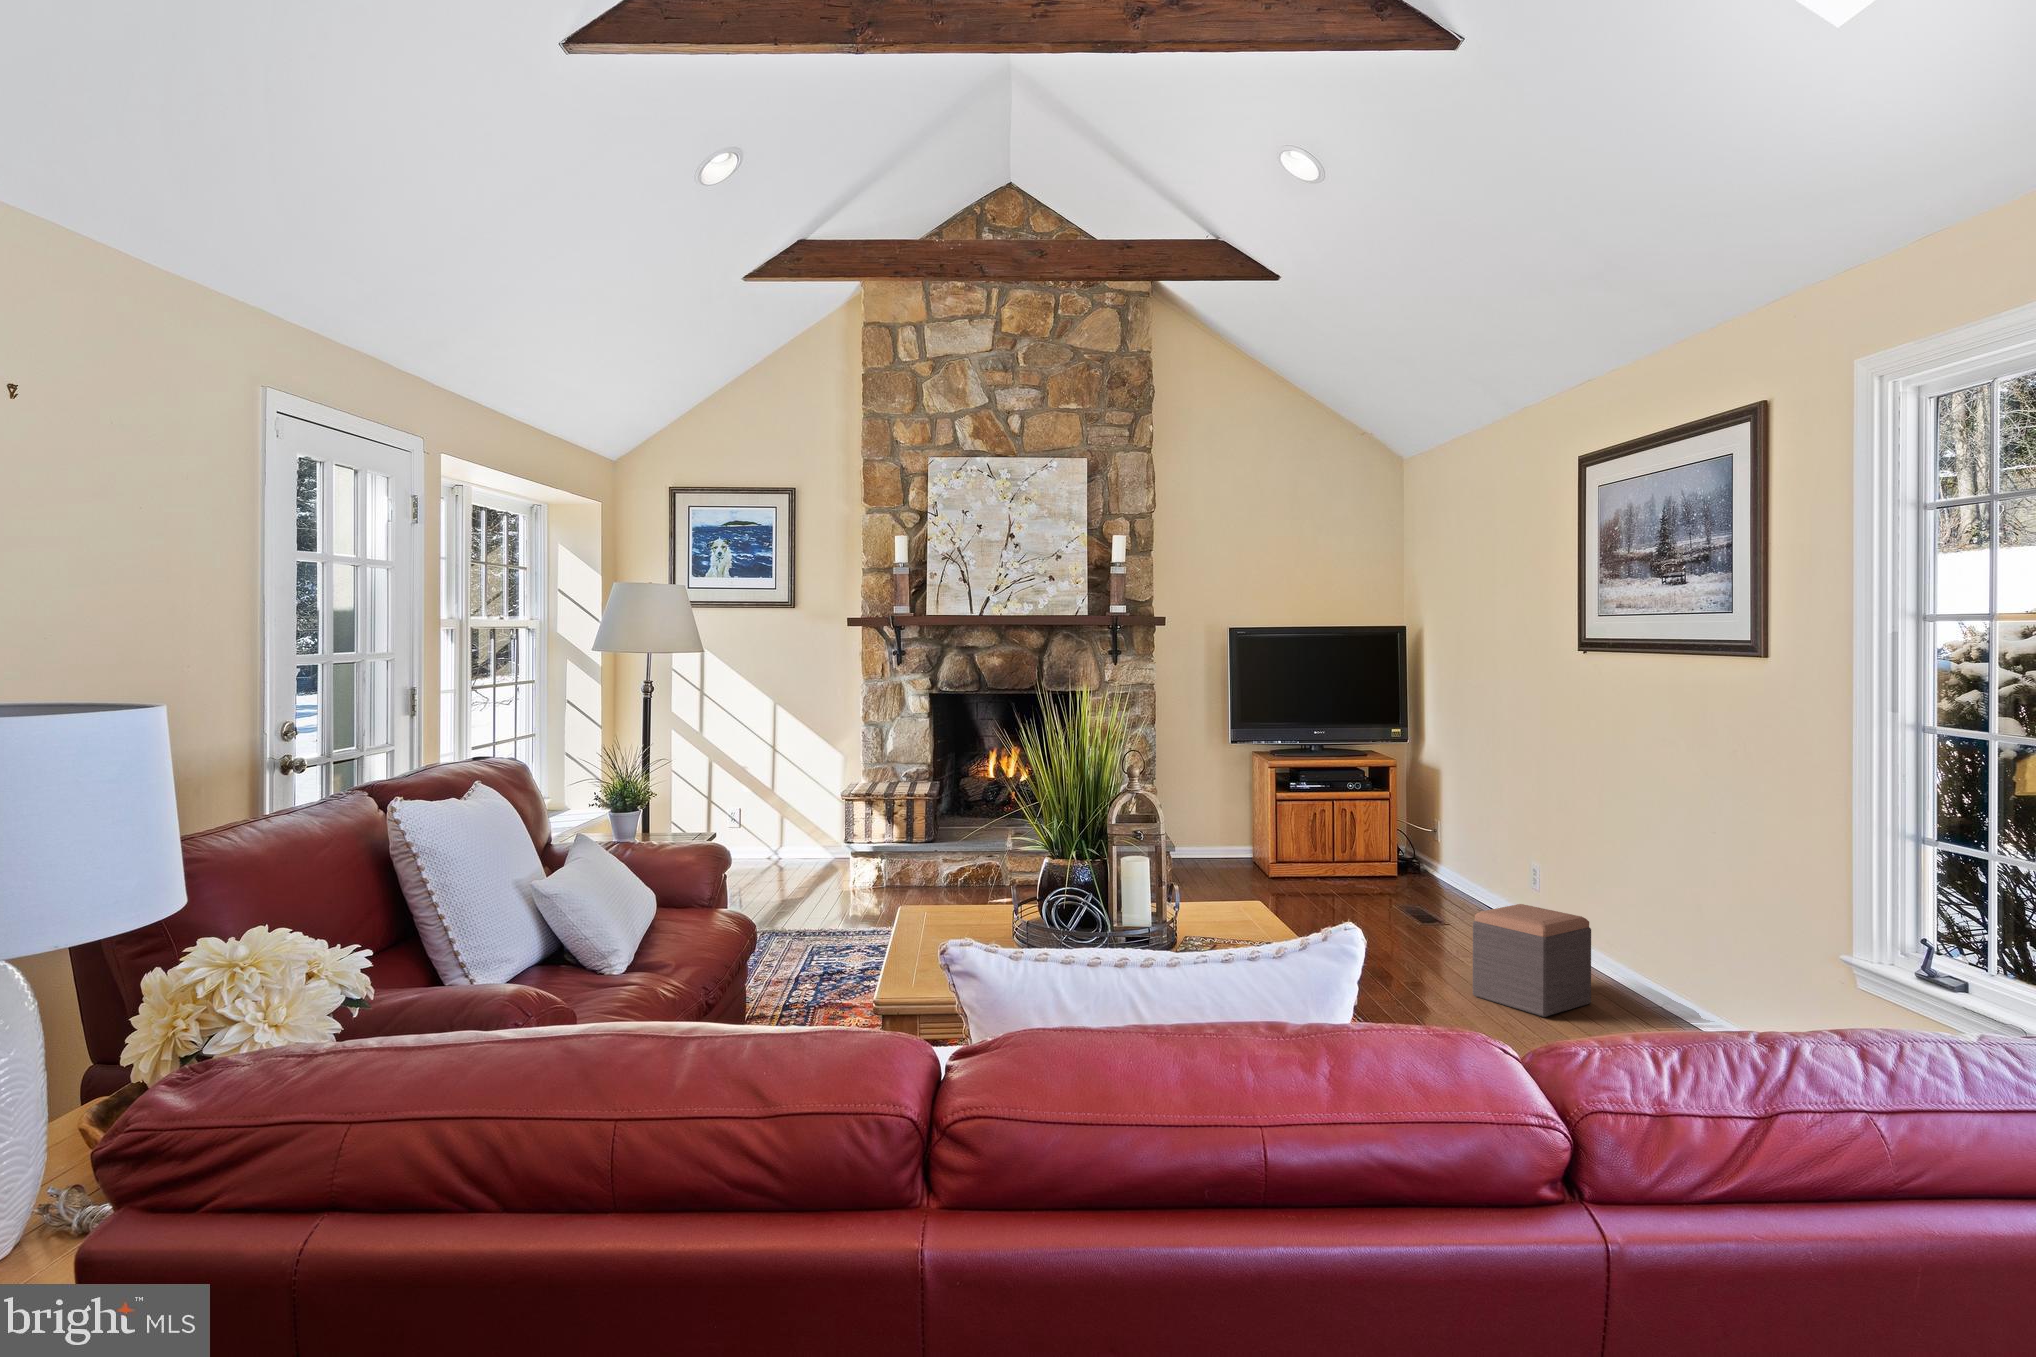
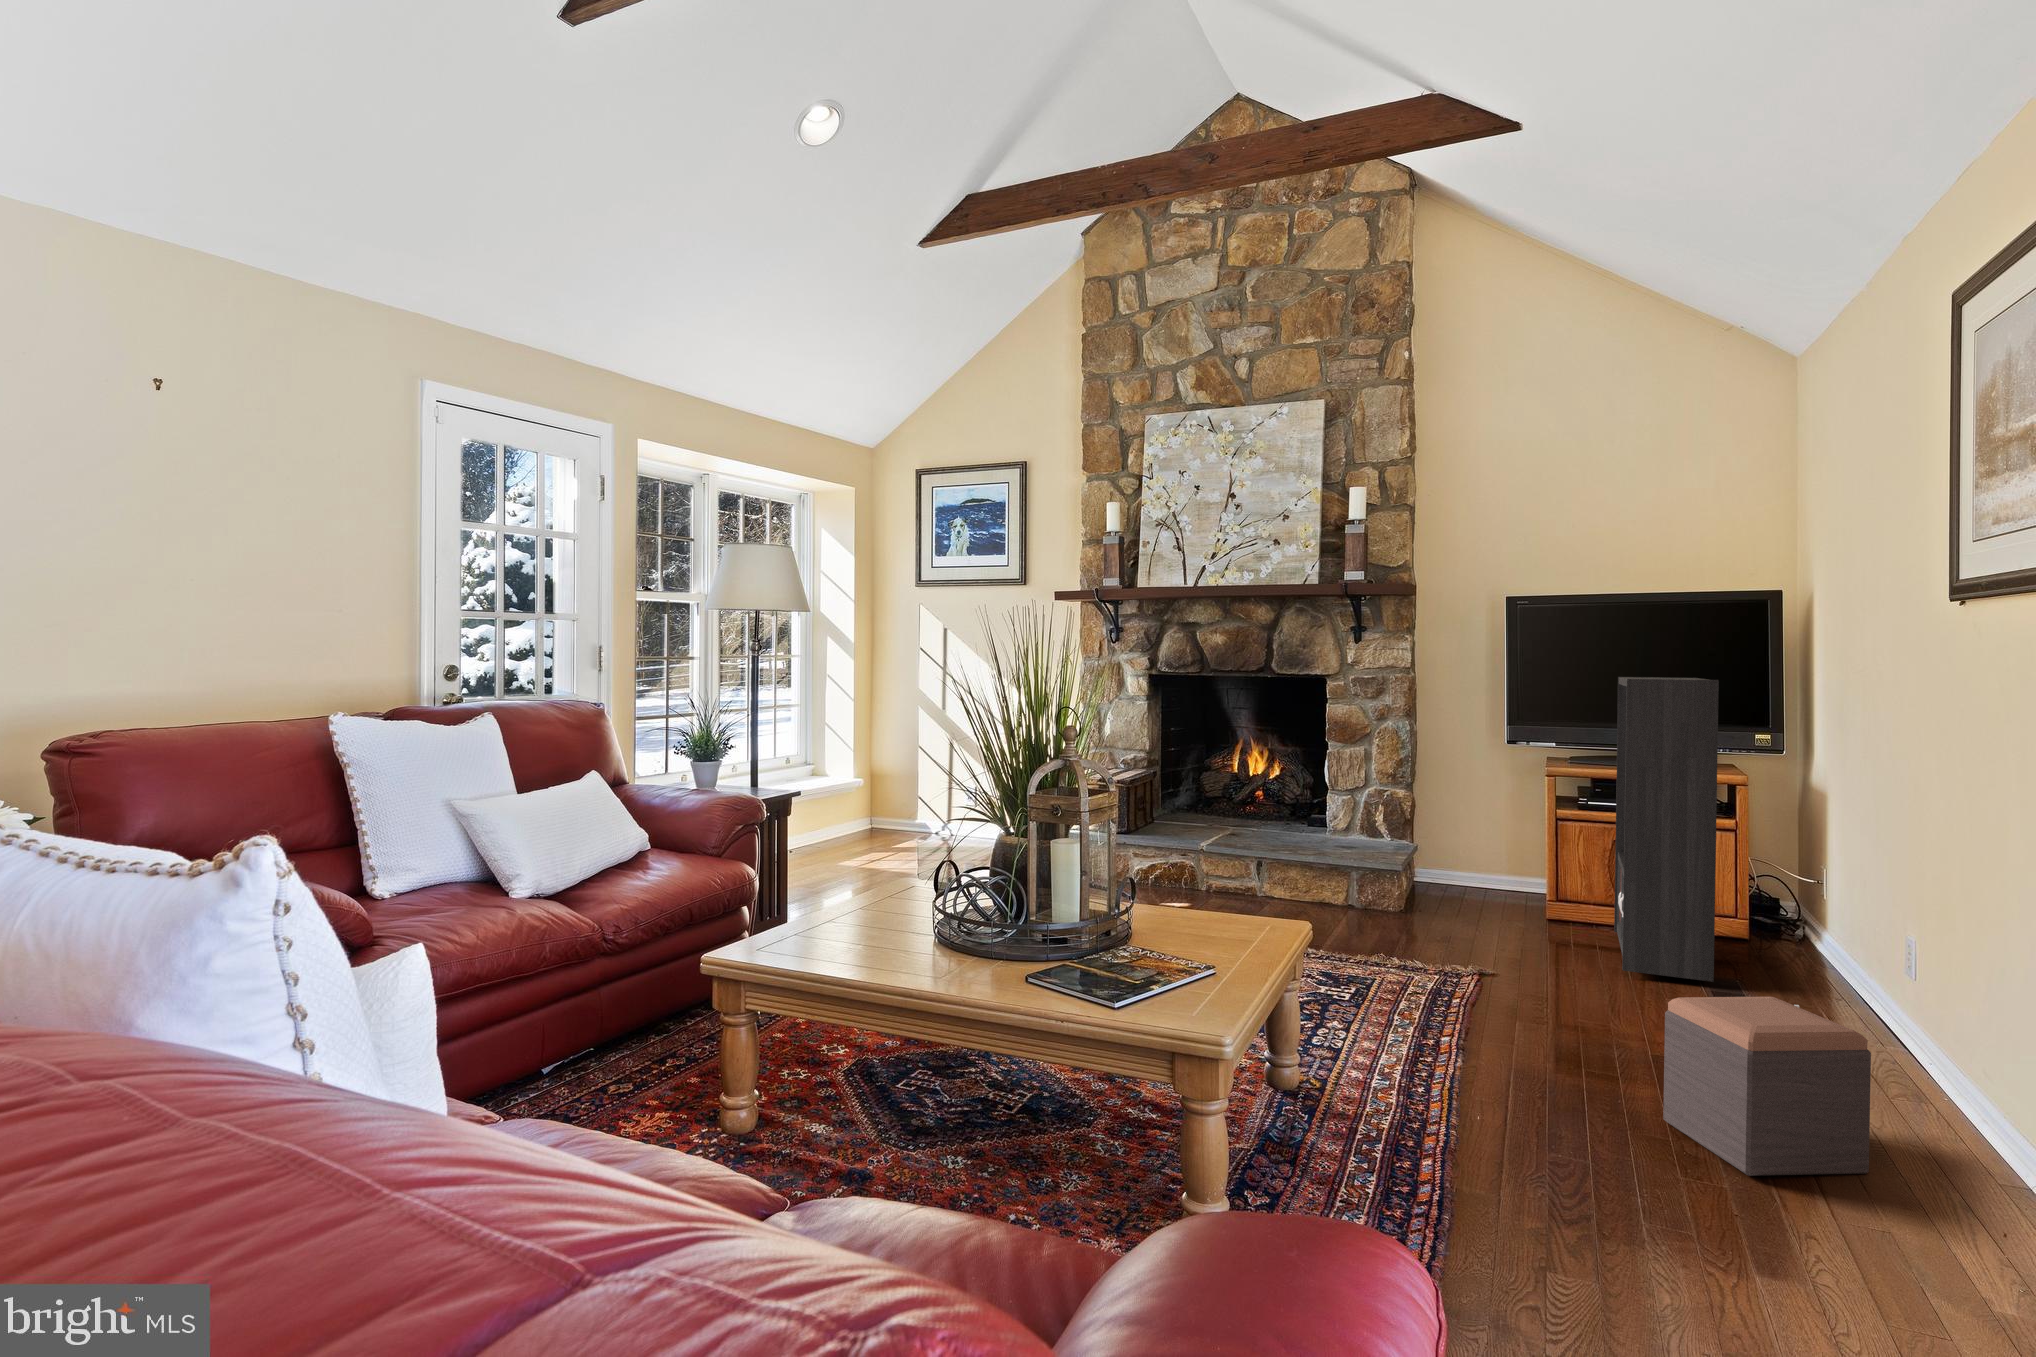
bookcase: none [1318,691,1470,917] -> present [1614,677,1799,1007]

